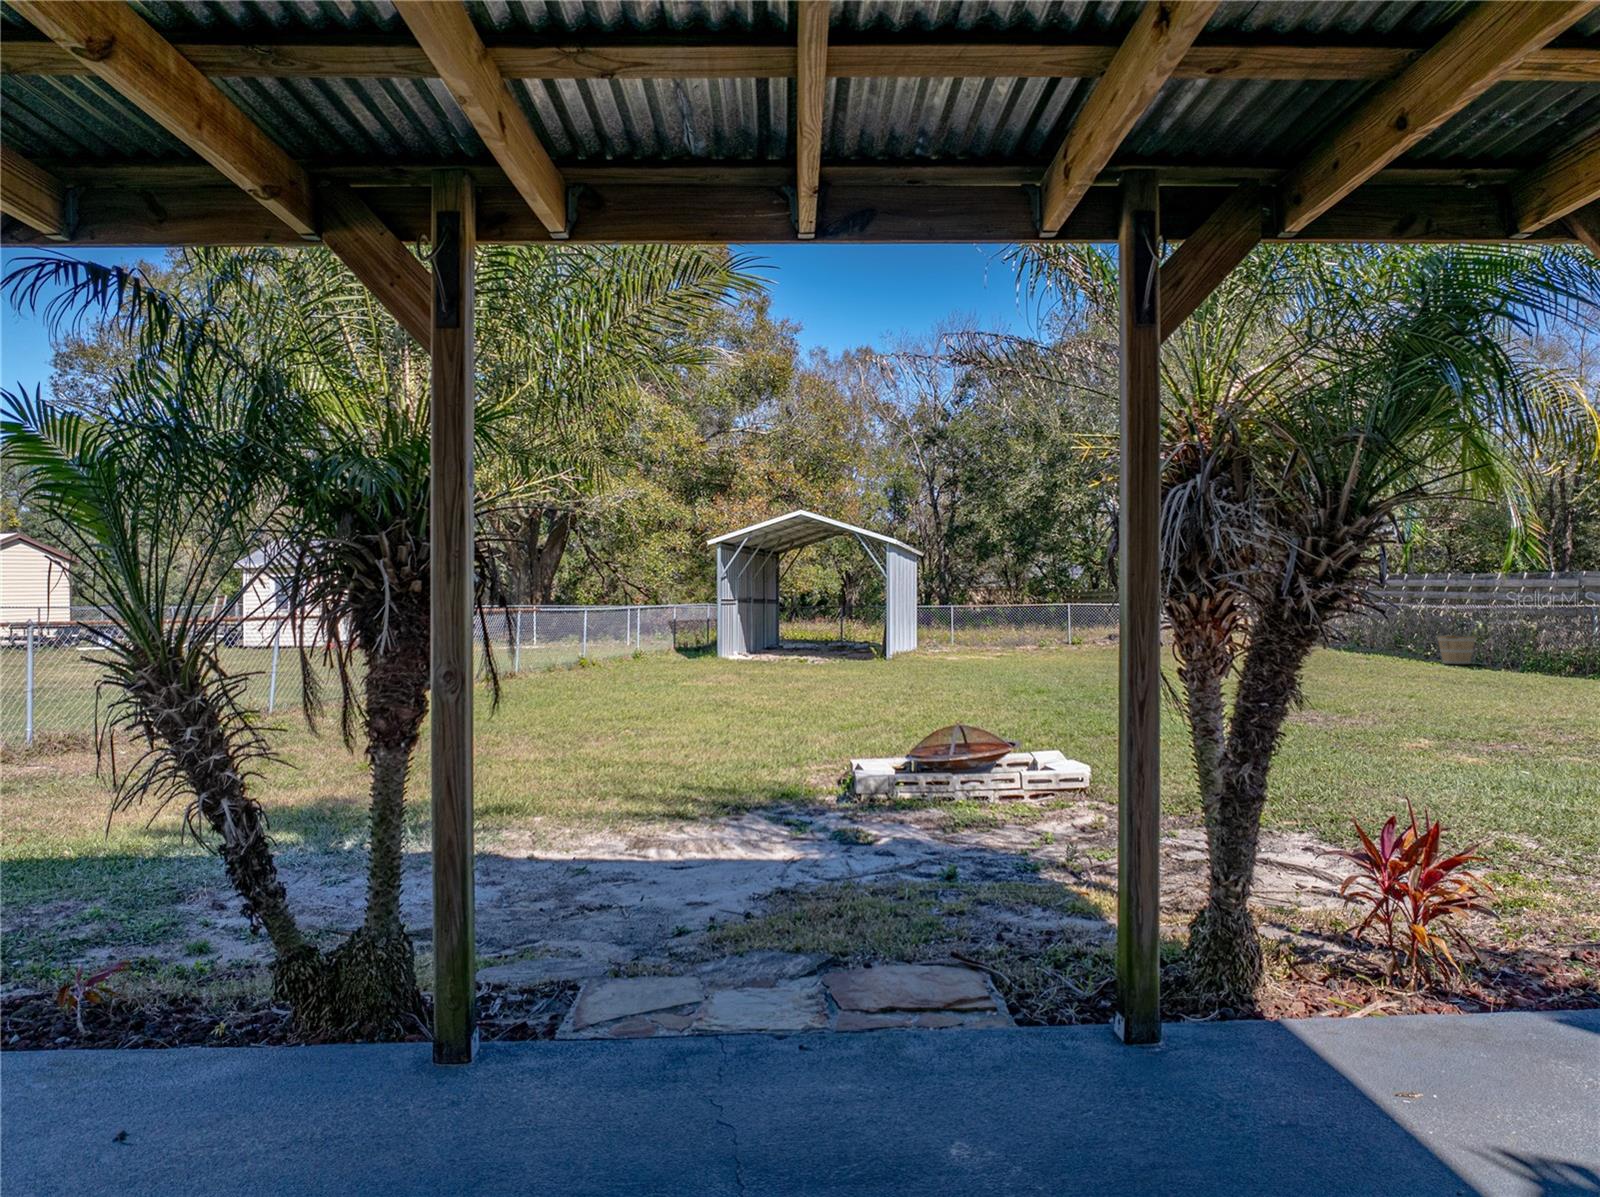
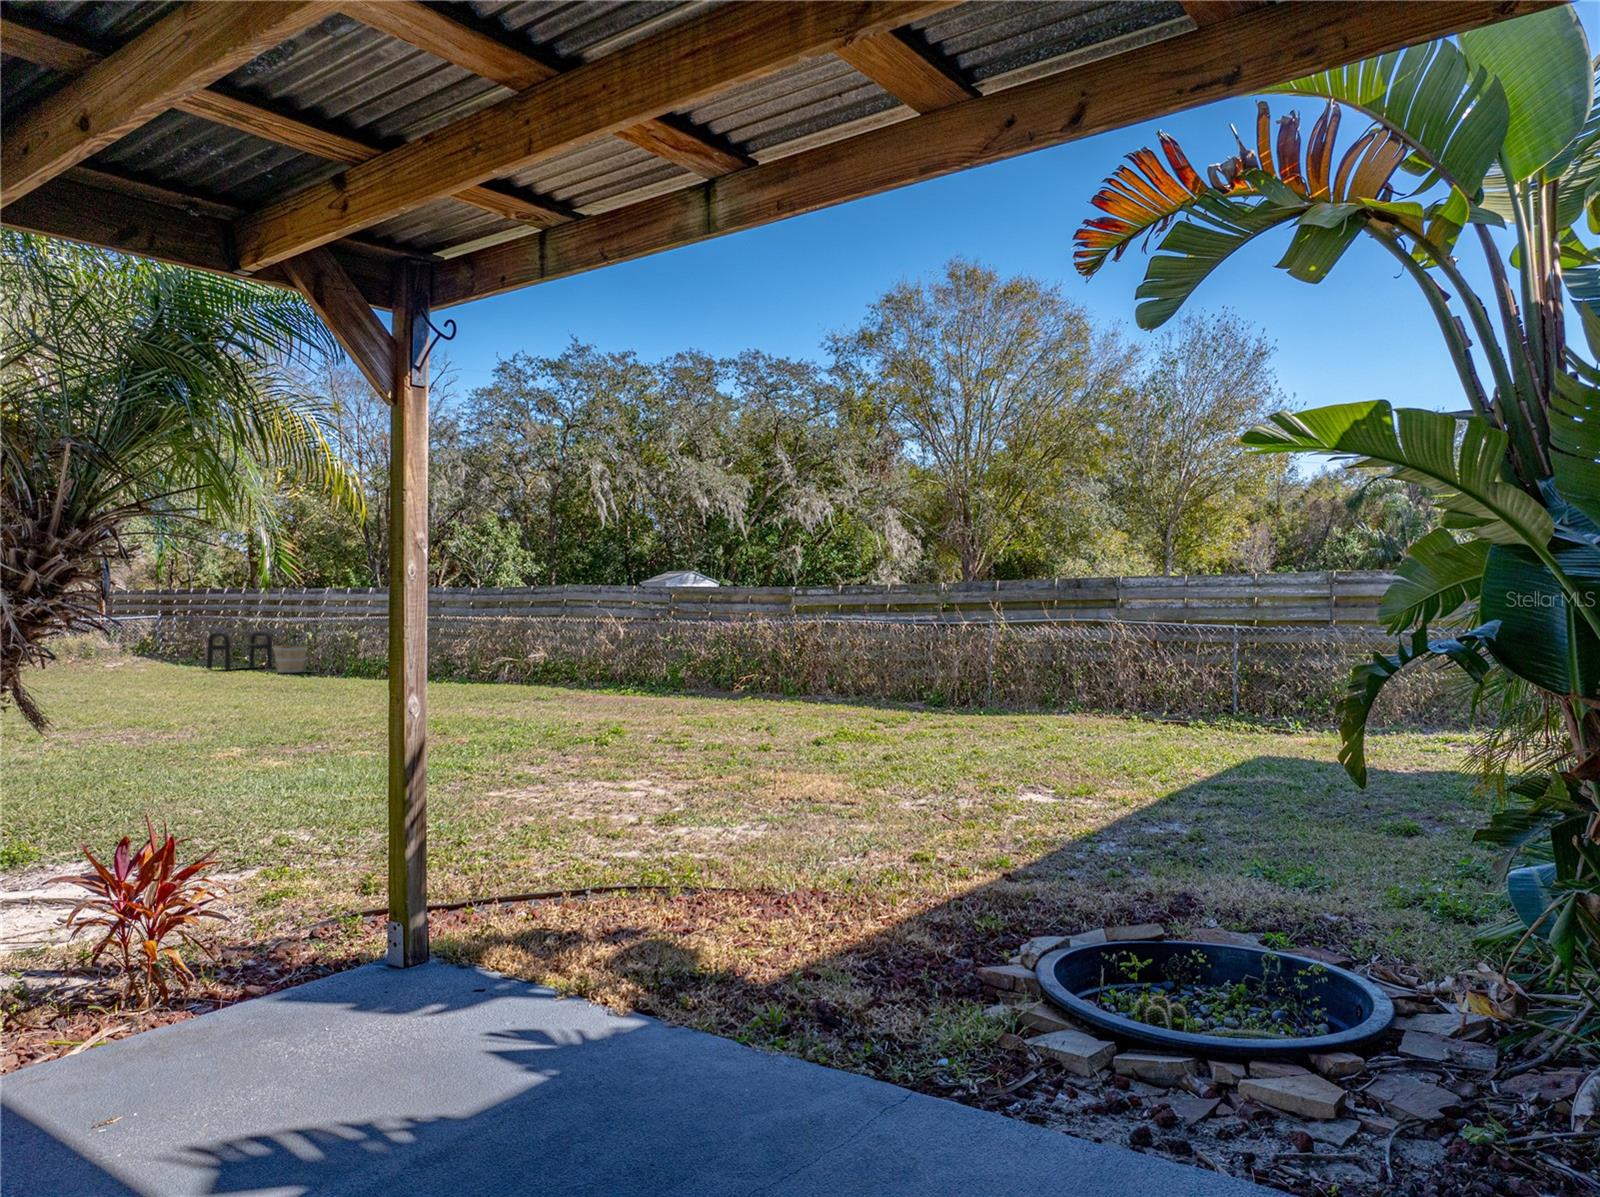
bench: none [1369,621,1436,659] -> present [207,631,272,670]

